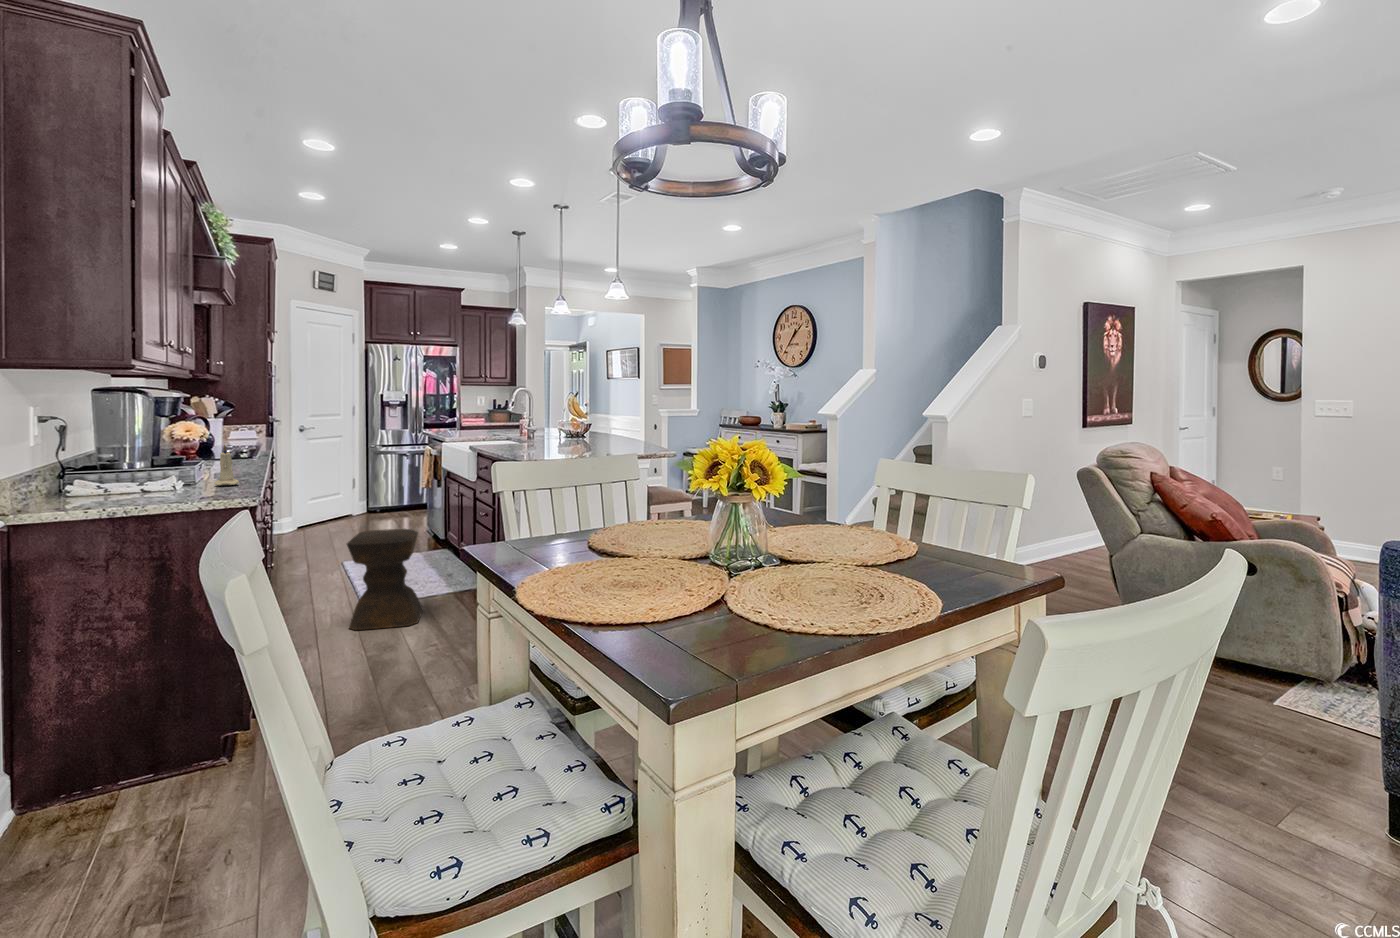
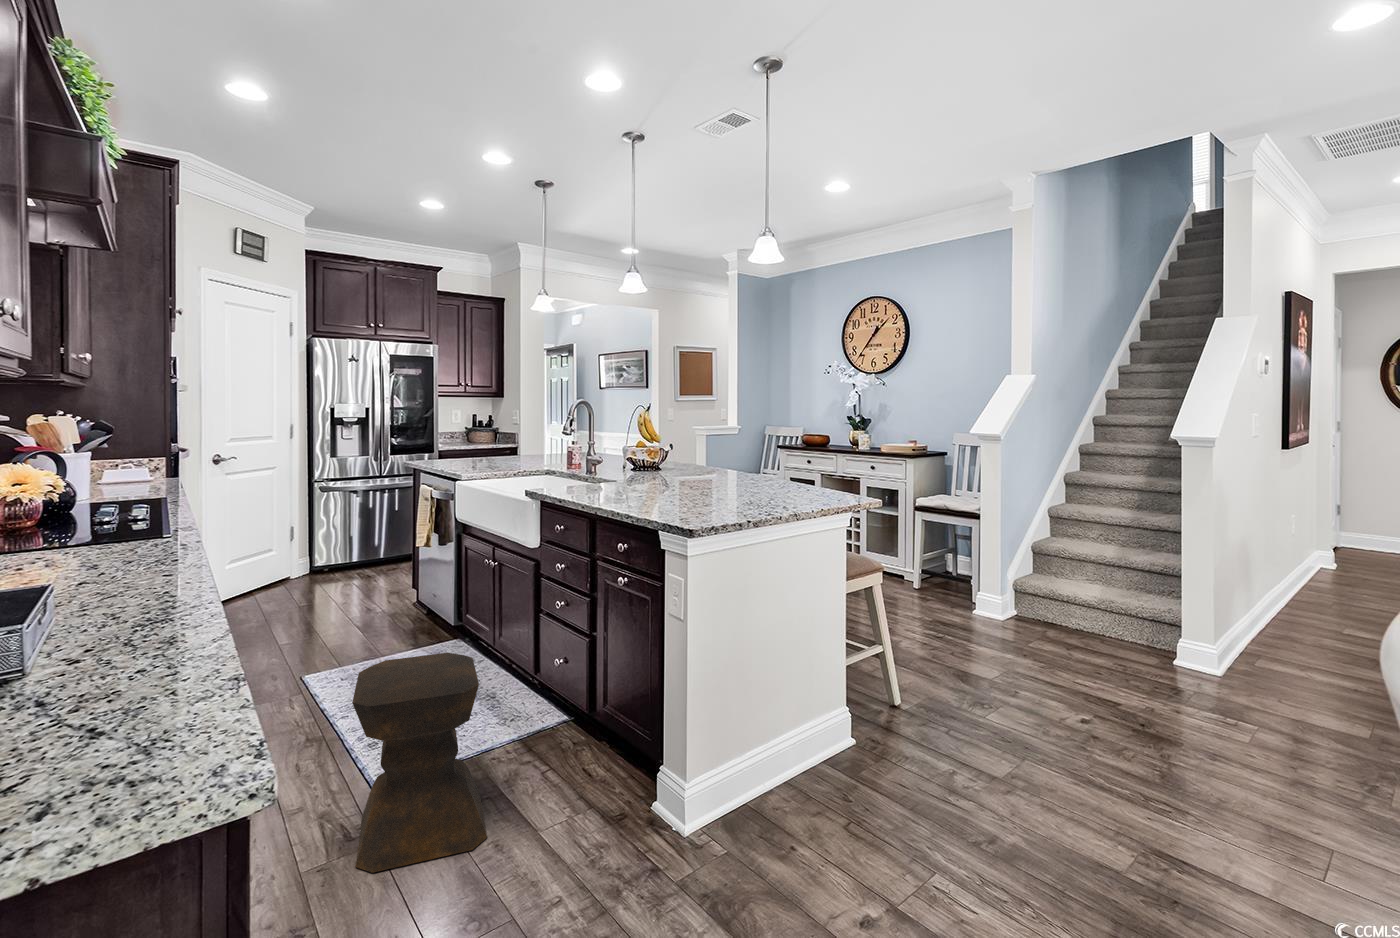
candle: present [214,445,239,485] -> none [56,559,135,682]

